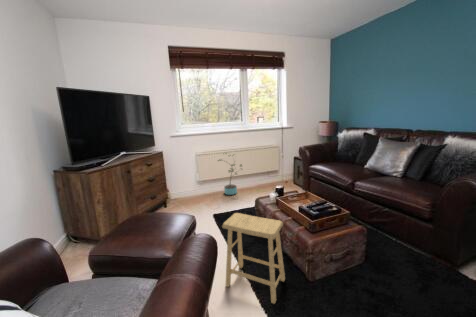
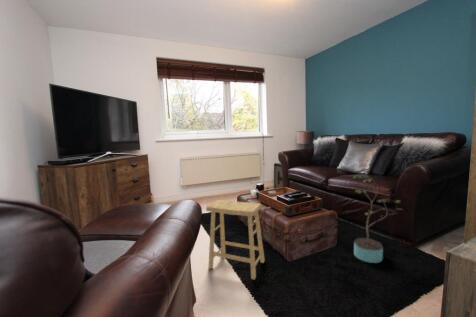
potted plant: present [218,160,242,195] -> present [352,176,402,263]

